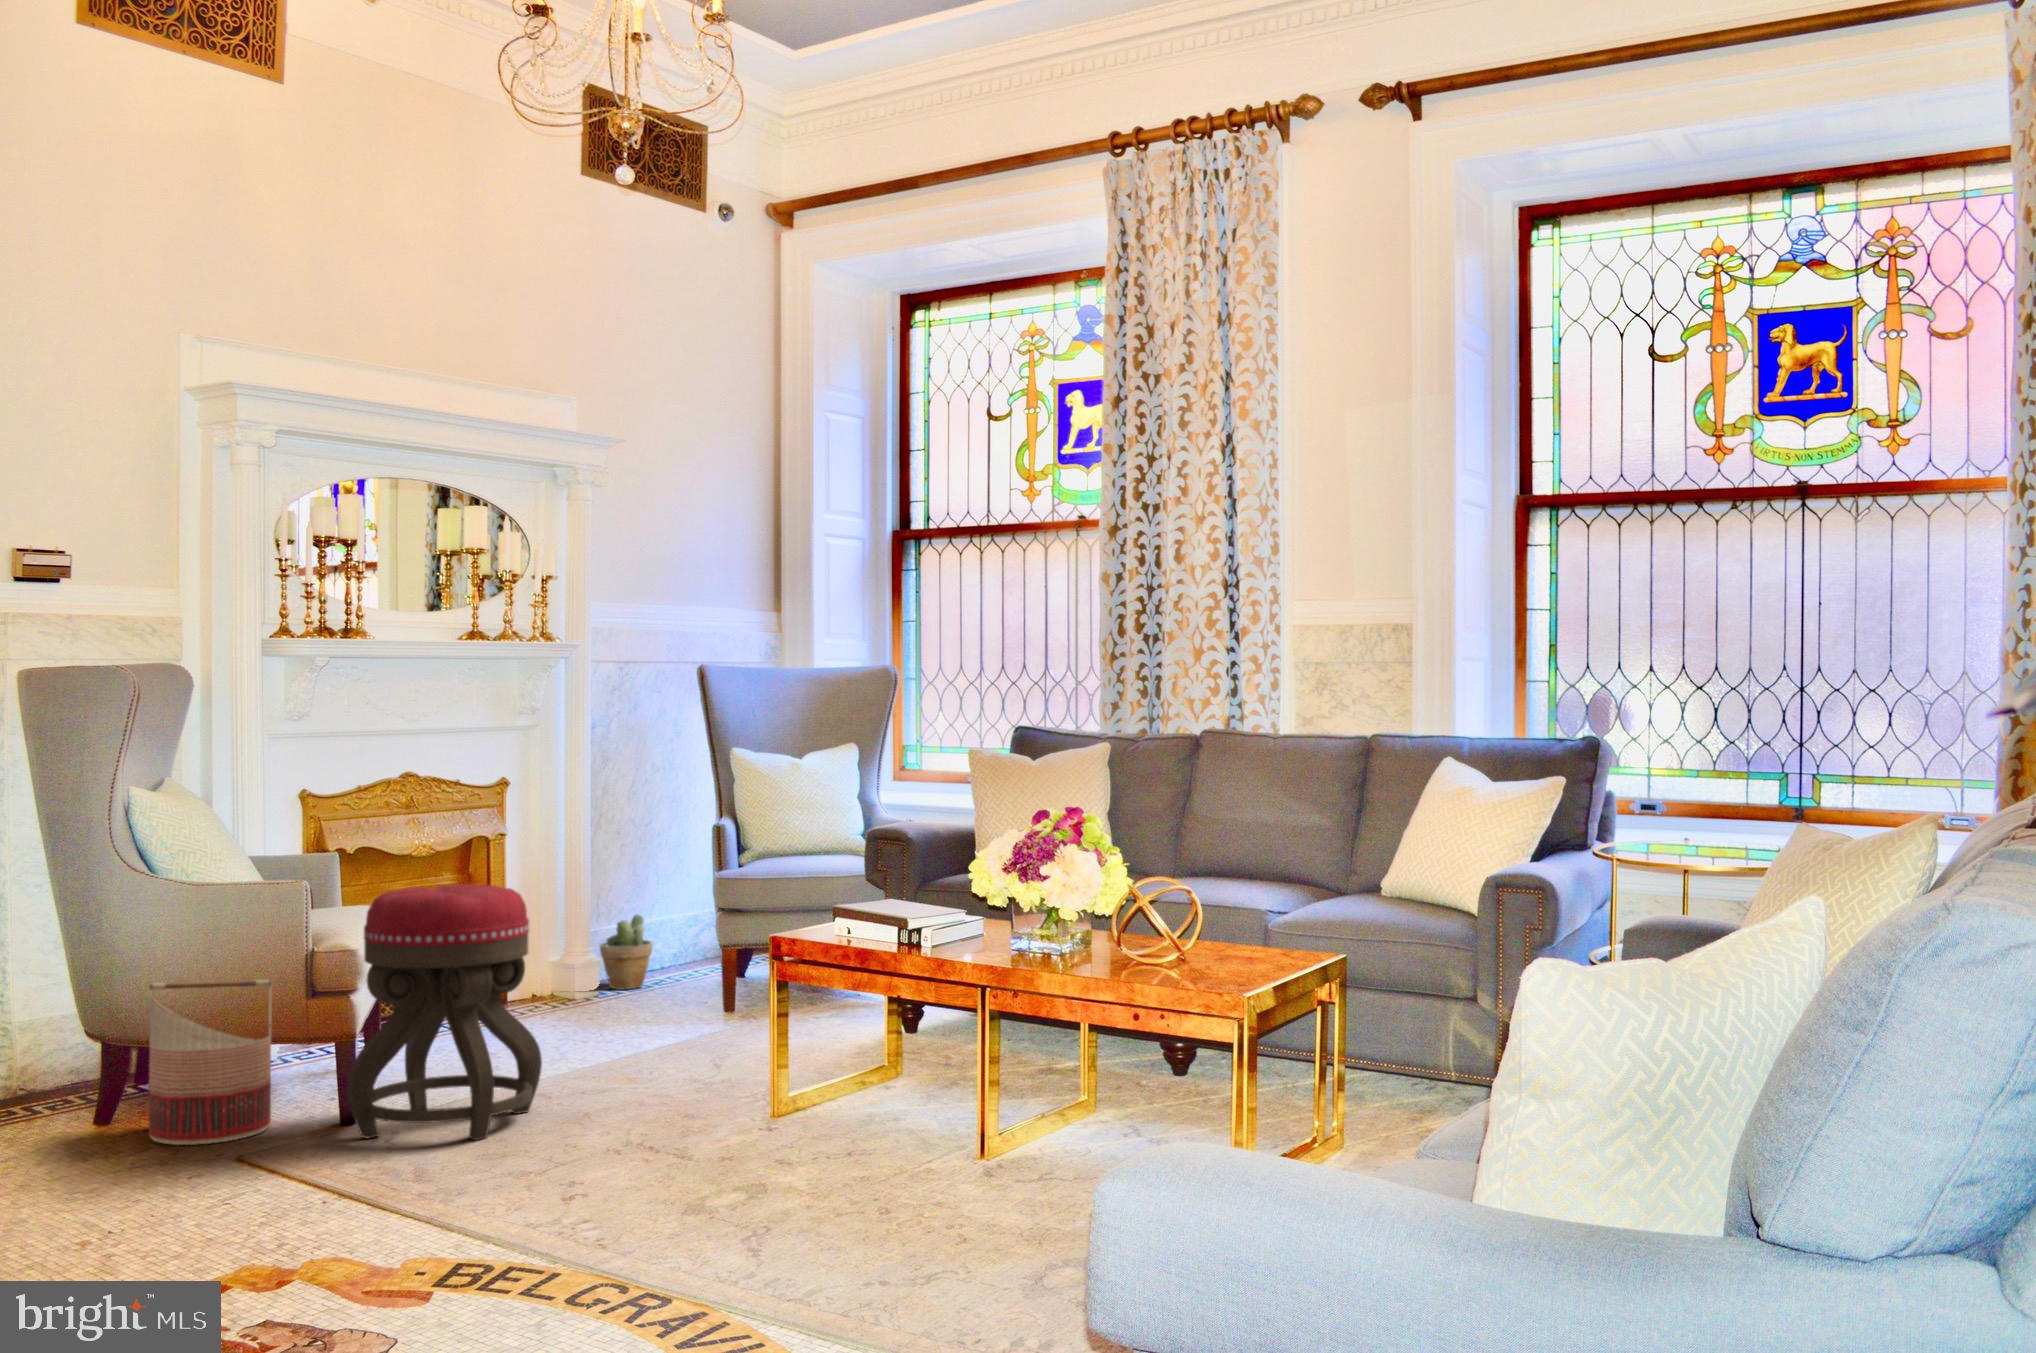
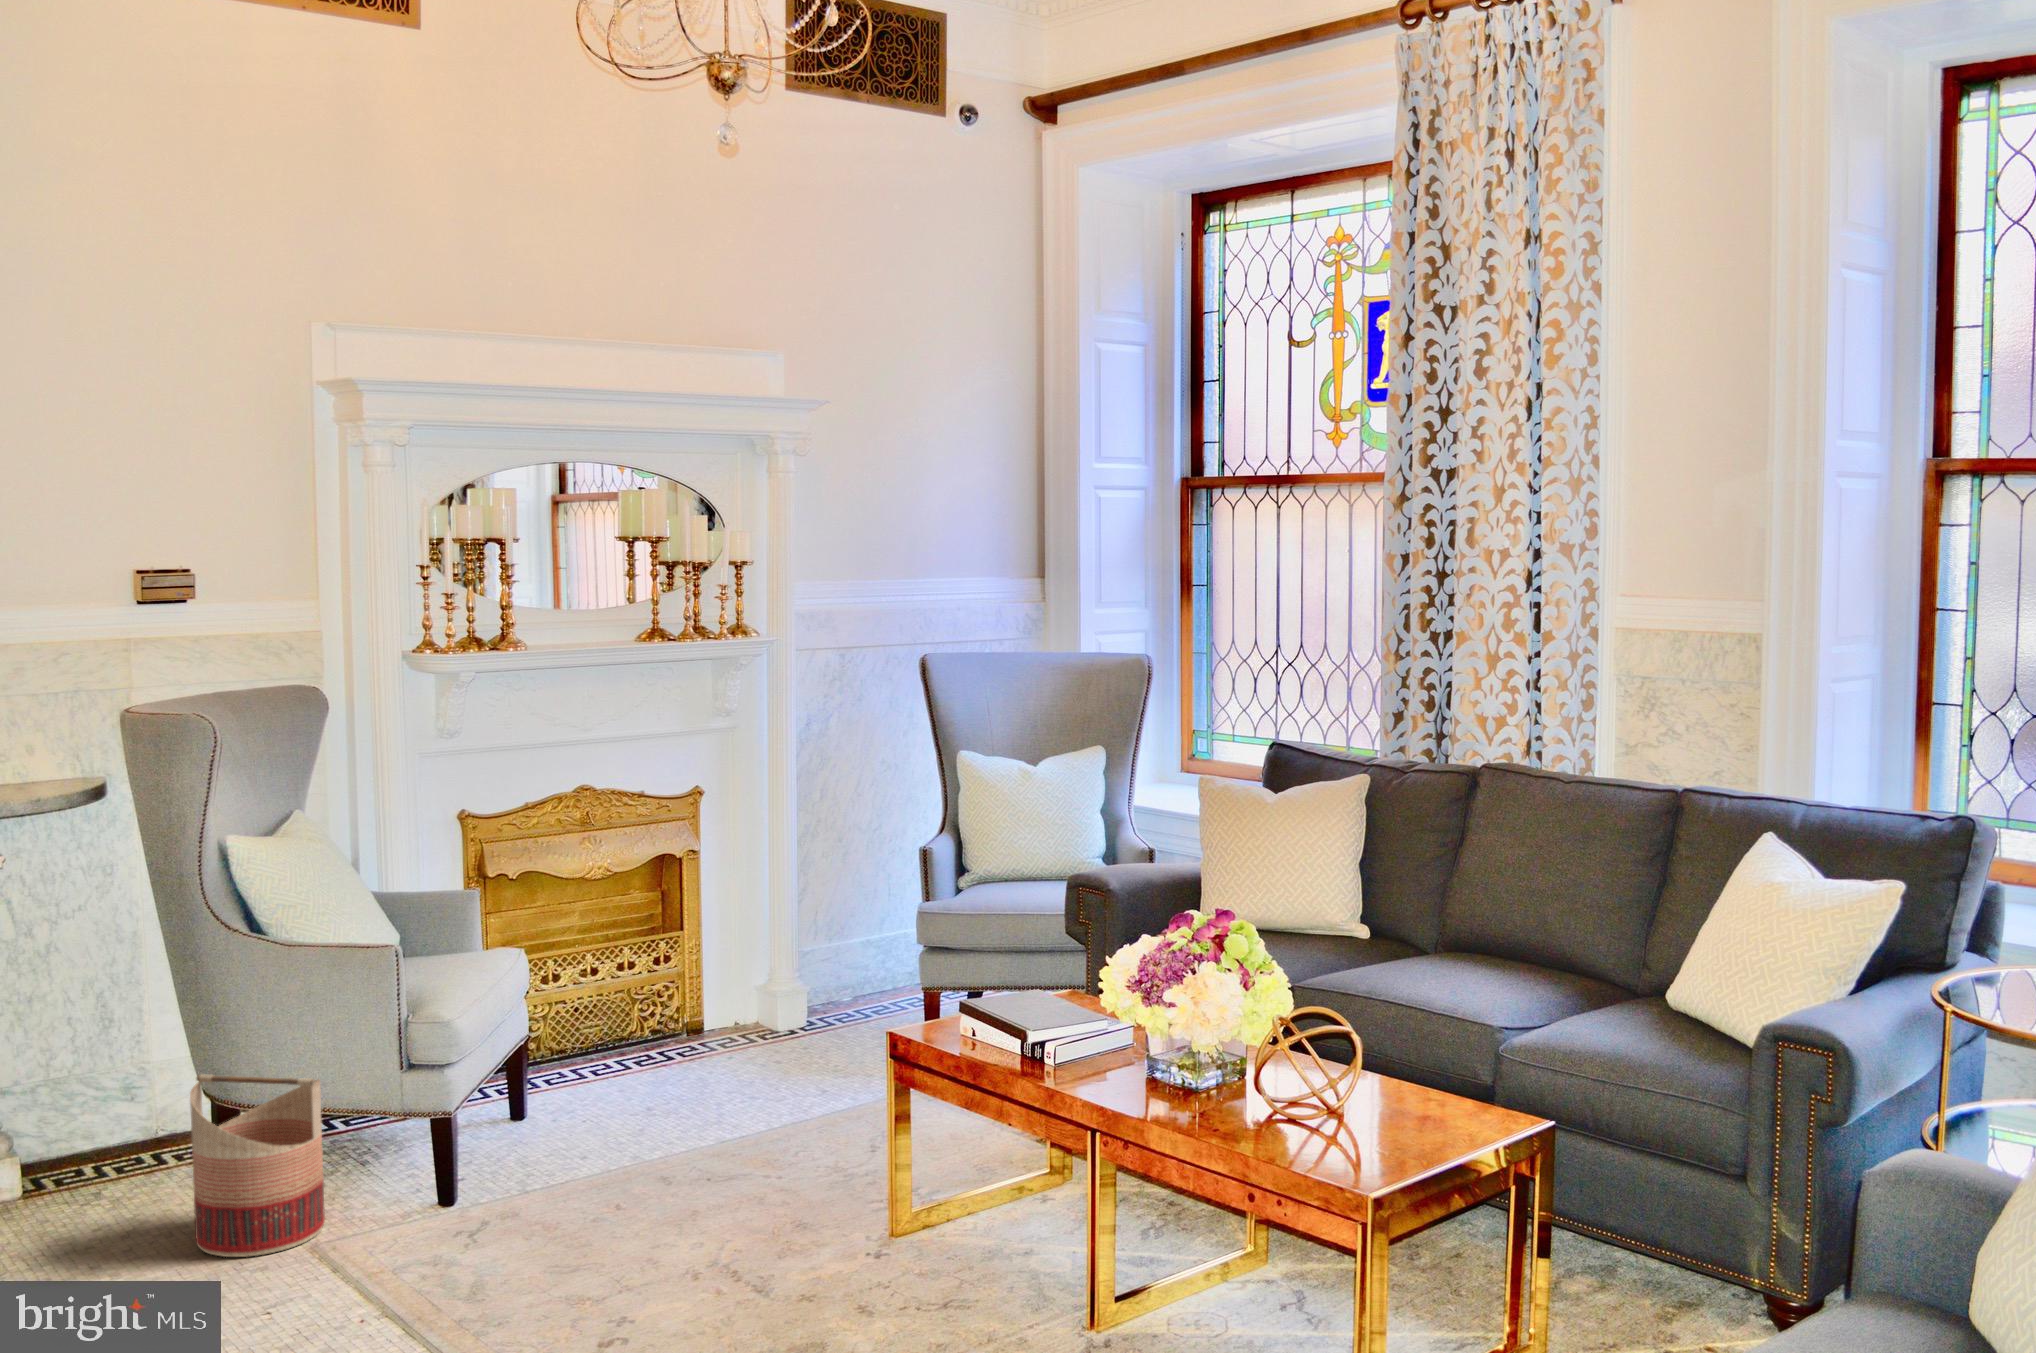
ottoman: present [347,884,542,1140] -> none [369,980,597,1290]
potted plant: present [599,915,652,990] -> none [813,928,870,1013]

